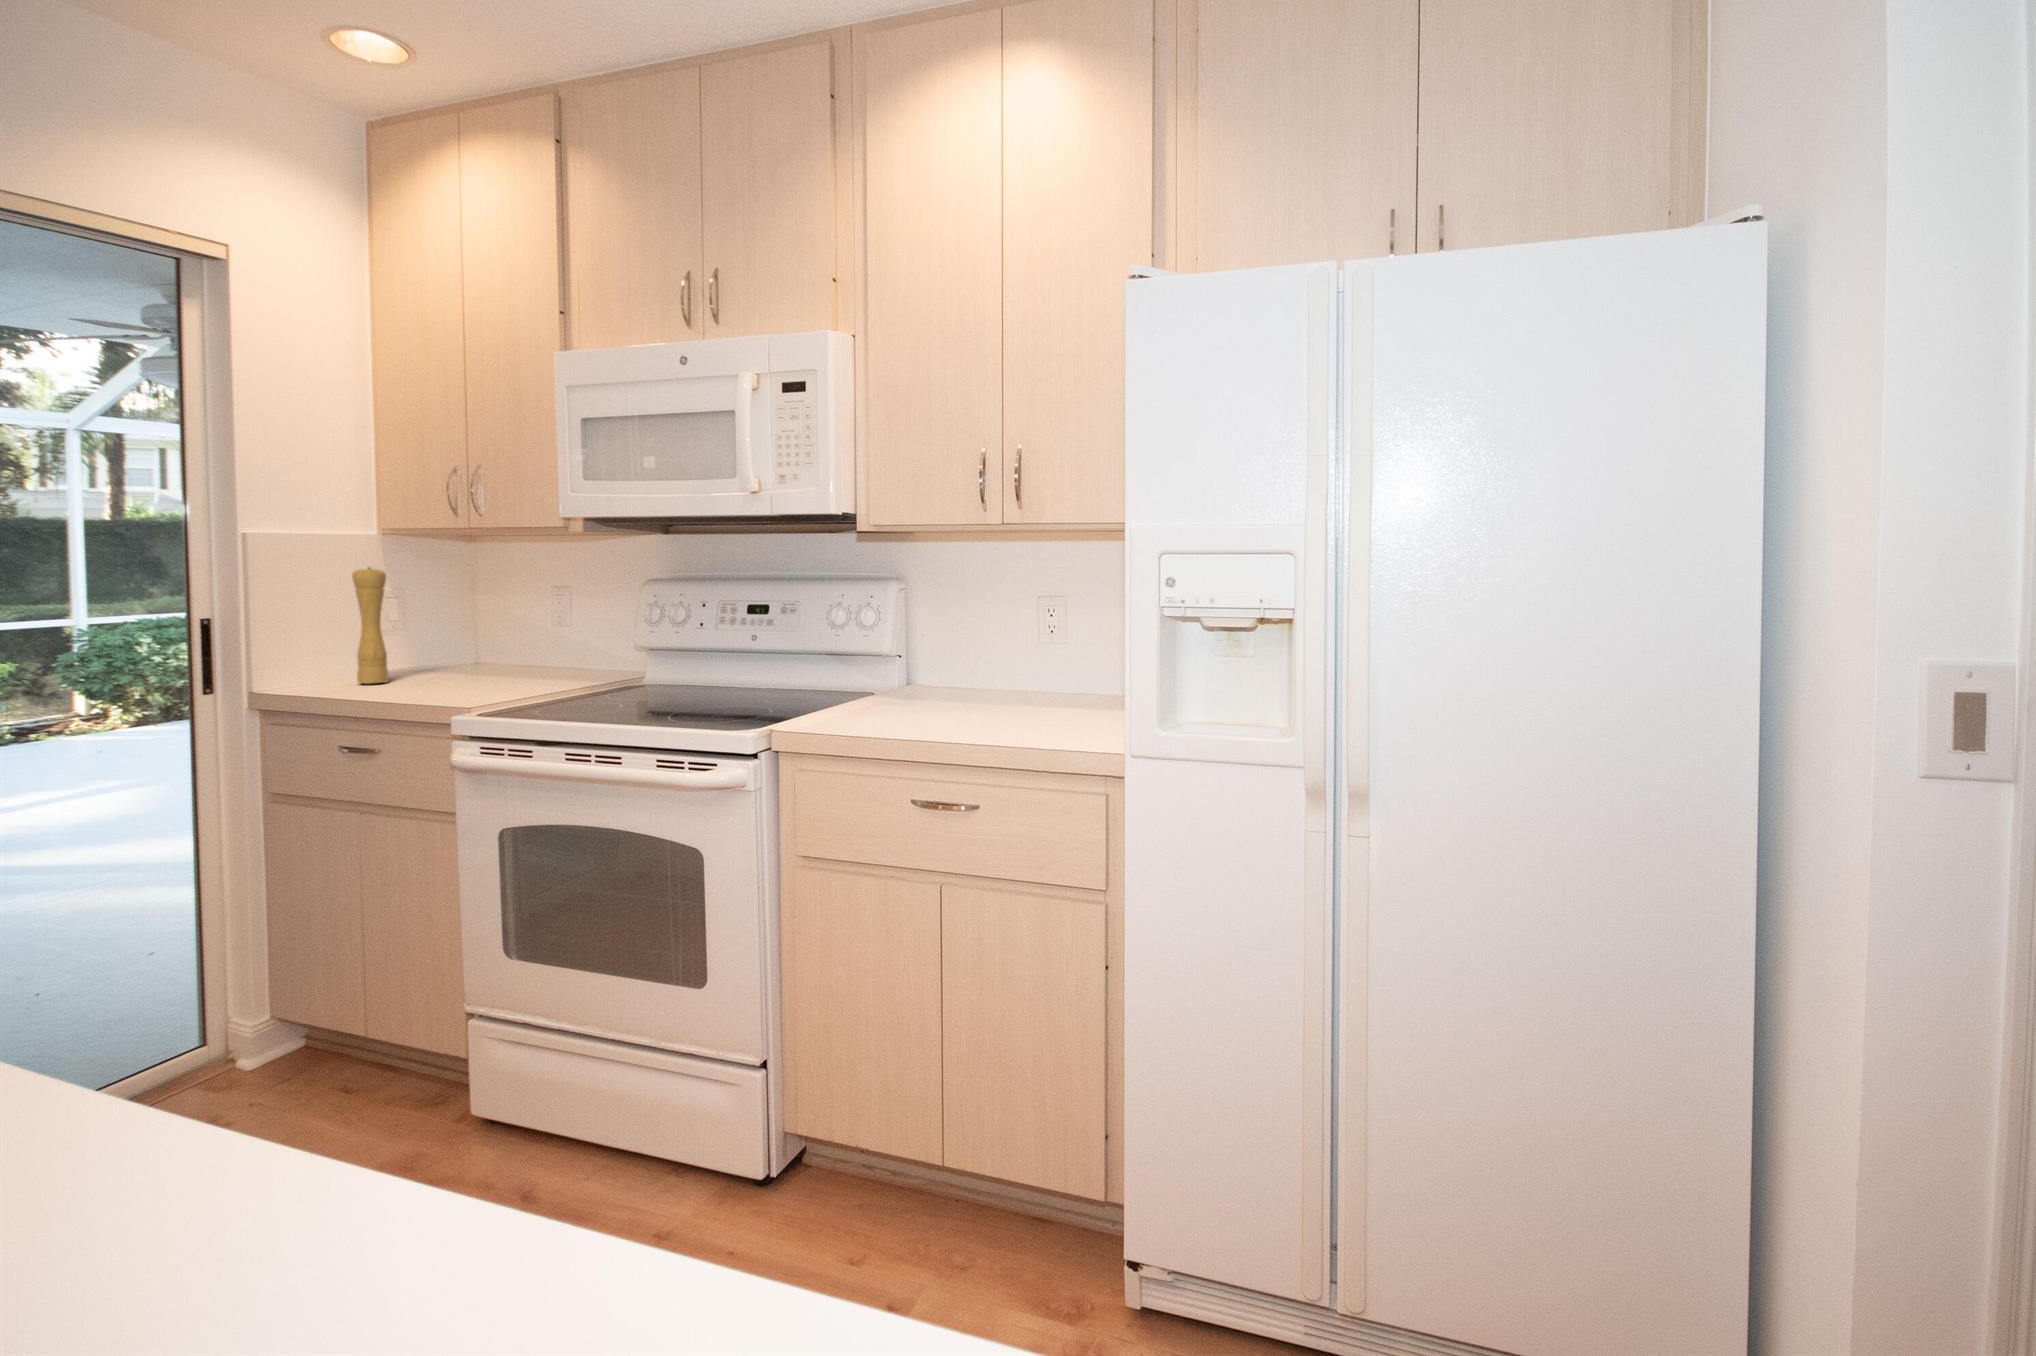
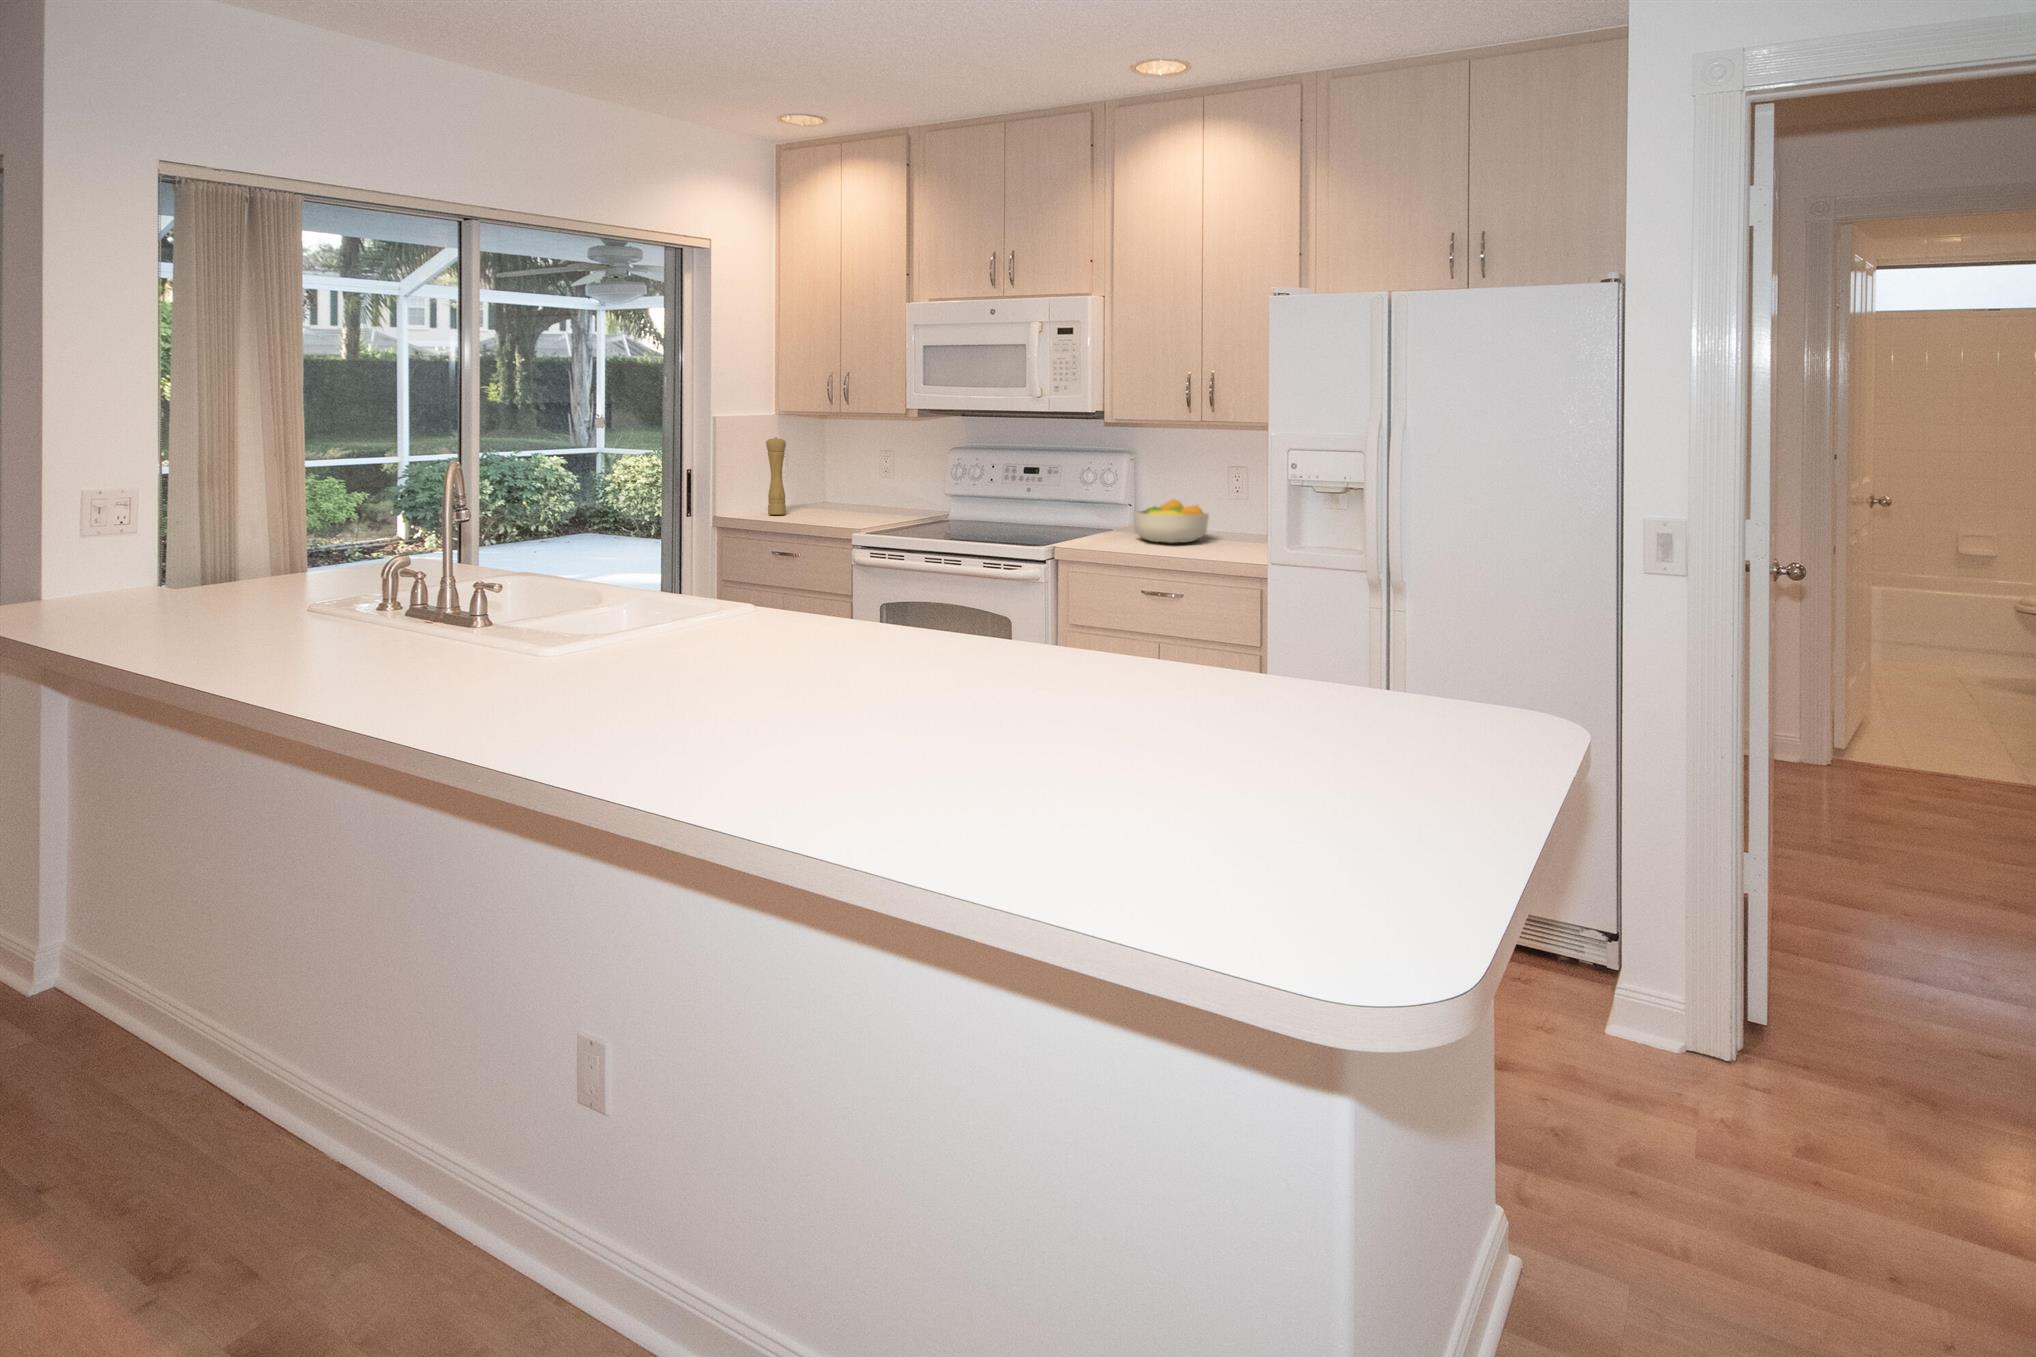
fruit bowl: none [905,645,1025,715] -> present [1133,499,1209,543]

